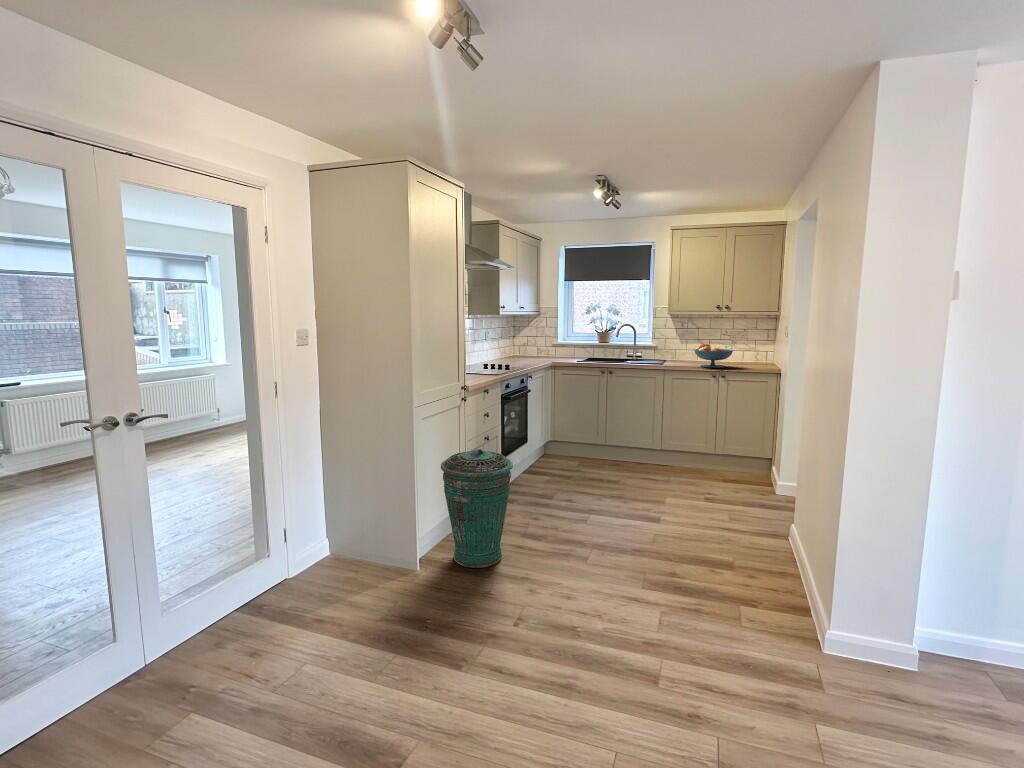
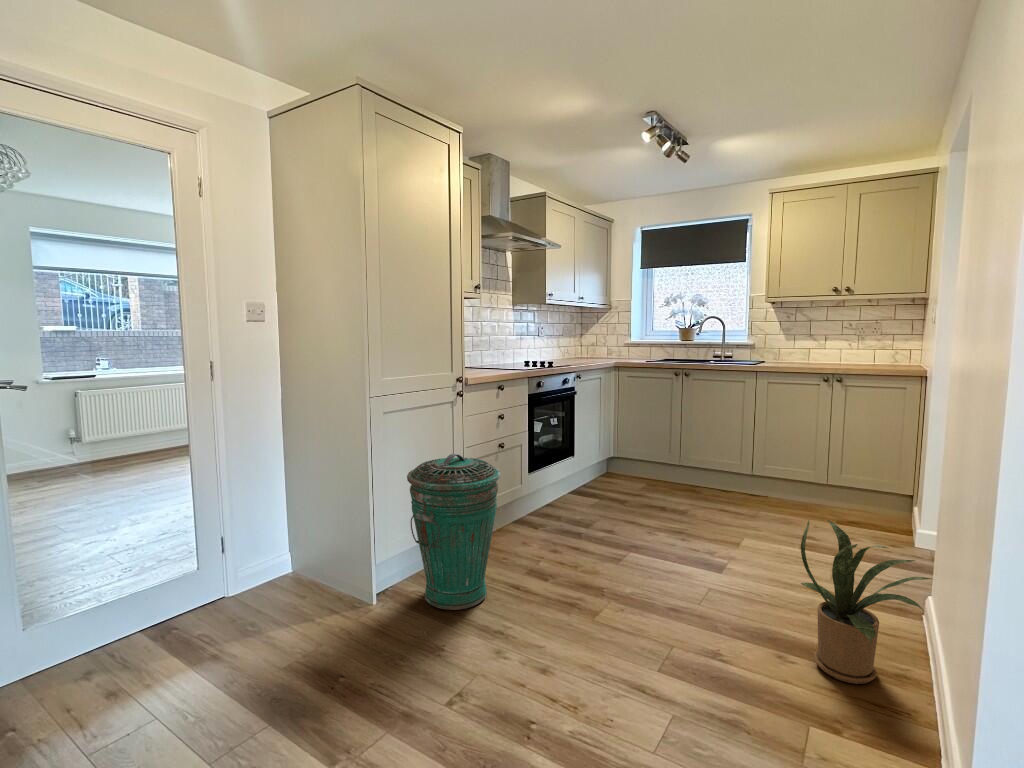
fruit bowl: present [694,344,733,368] -> none [797,336,854,368]
house plant: none [722,479,806,580] -> present [801,520,931,684]

